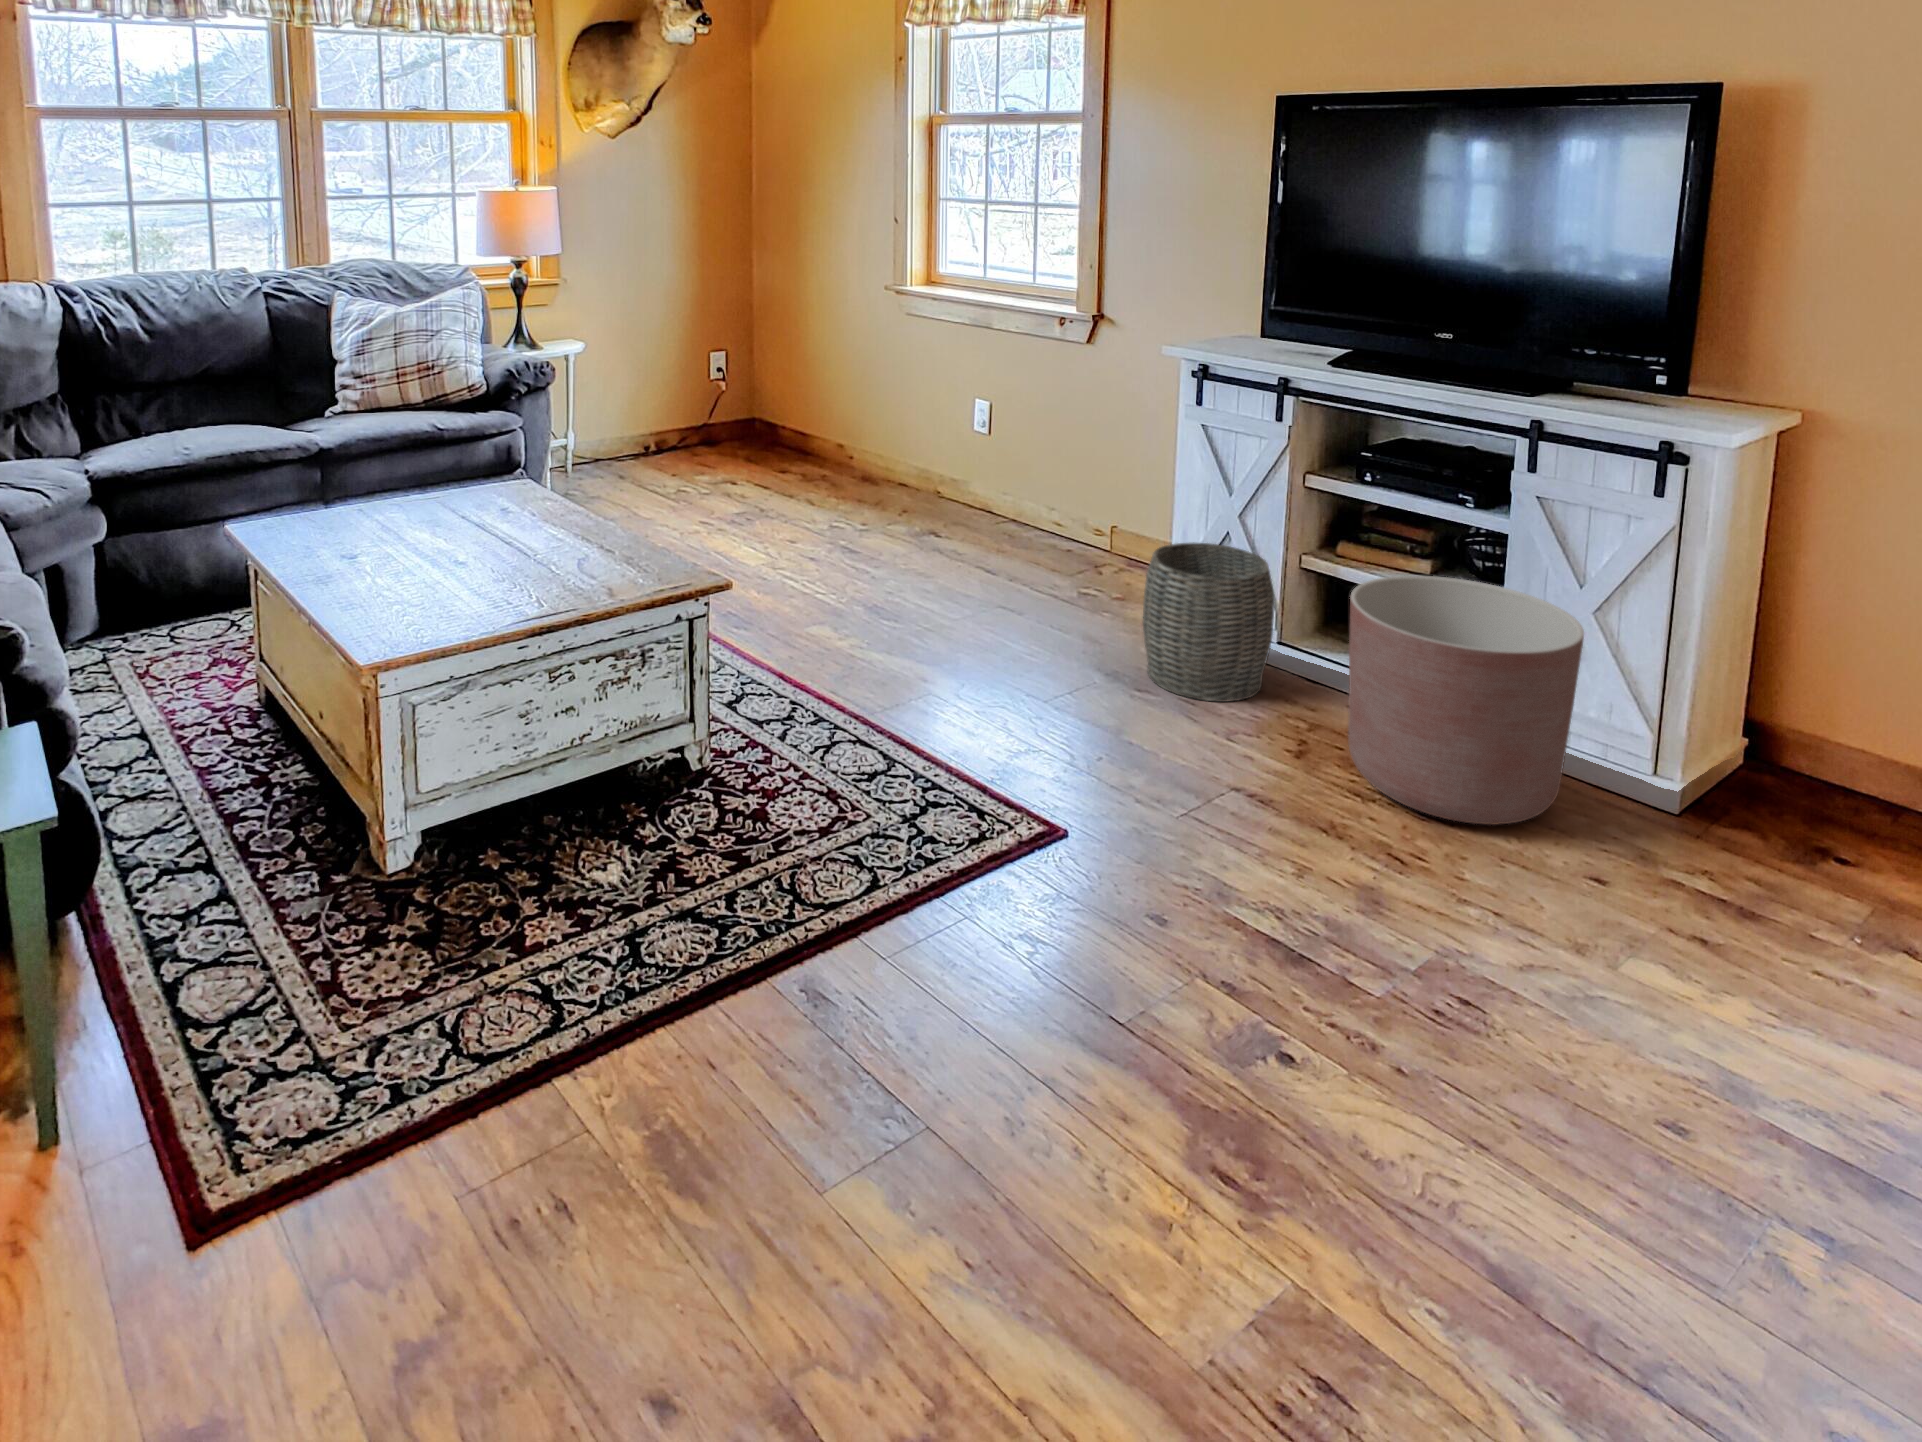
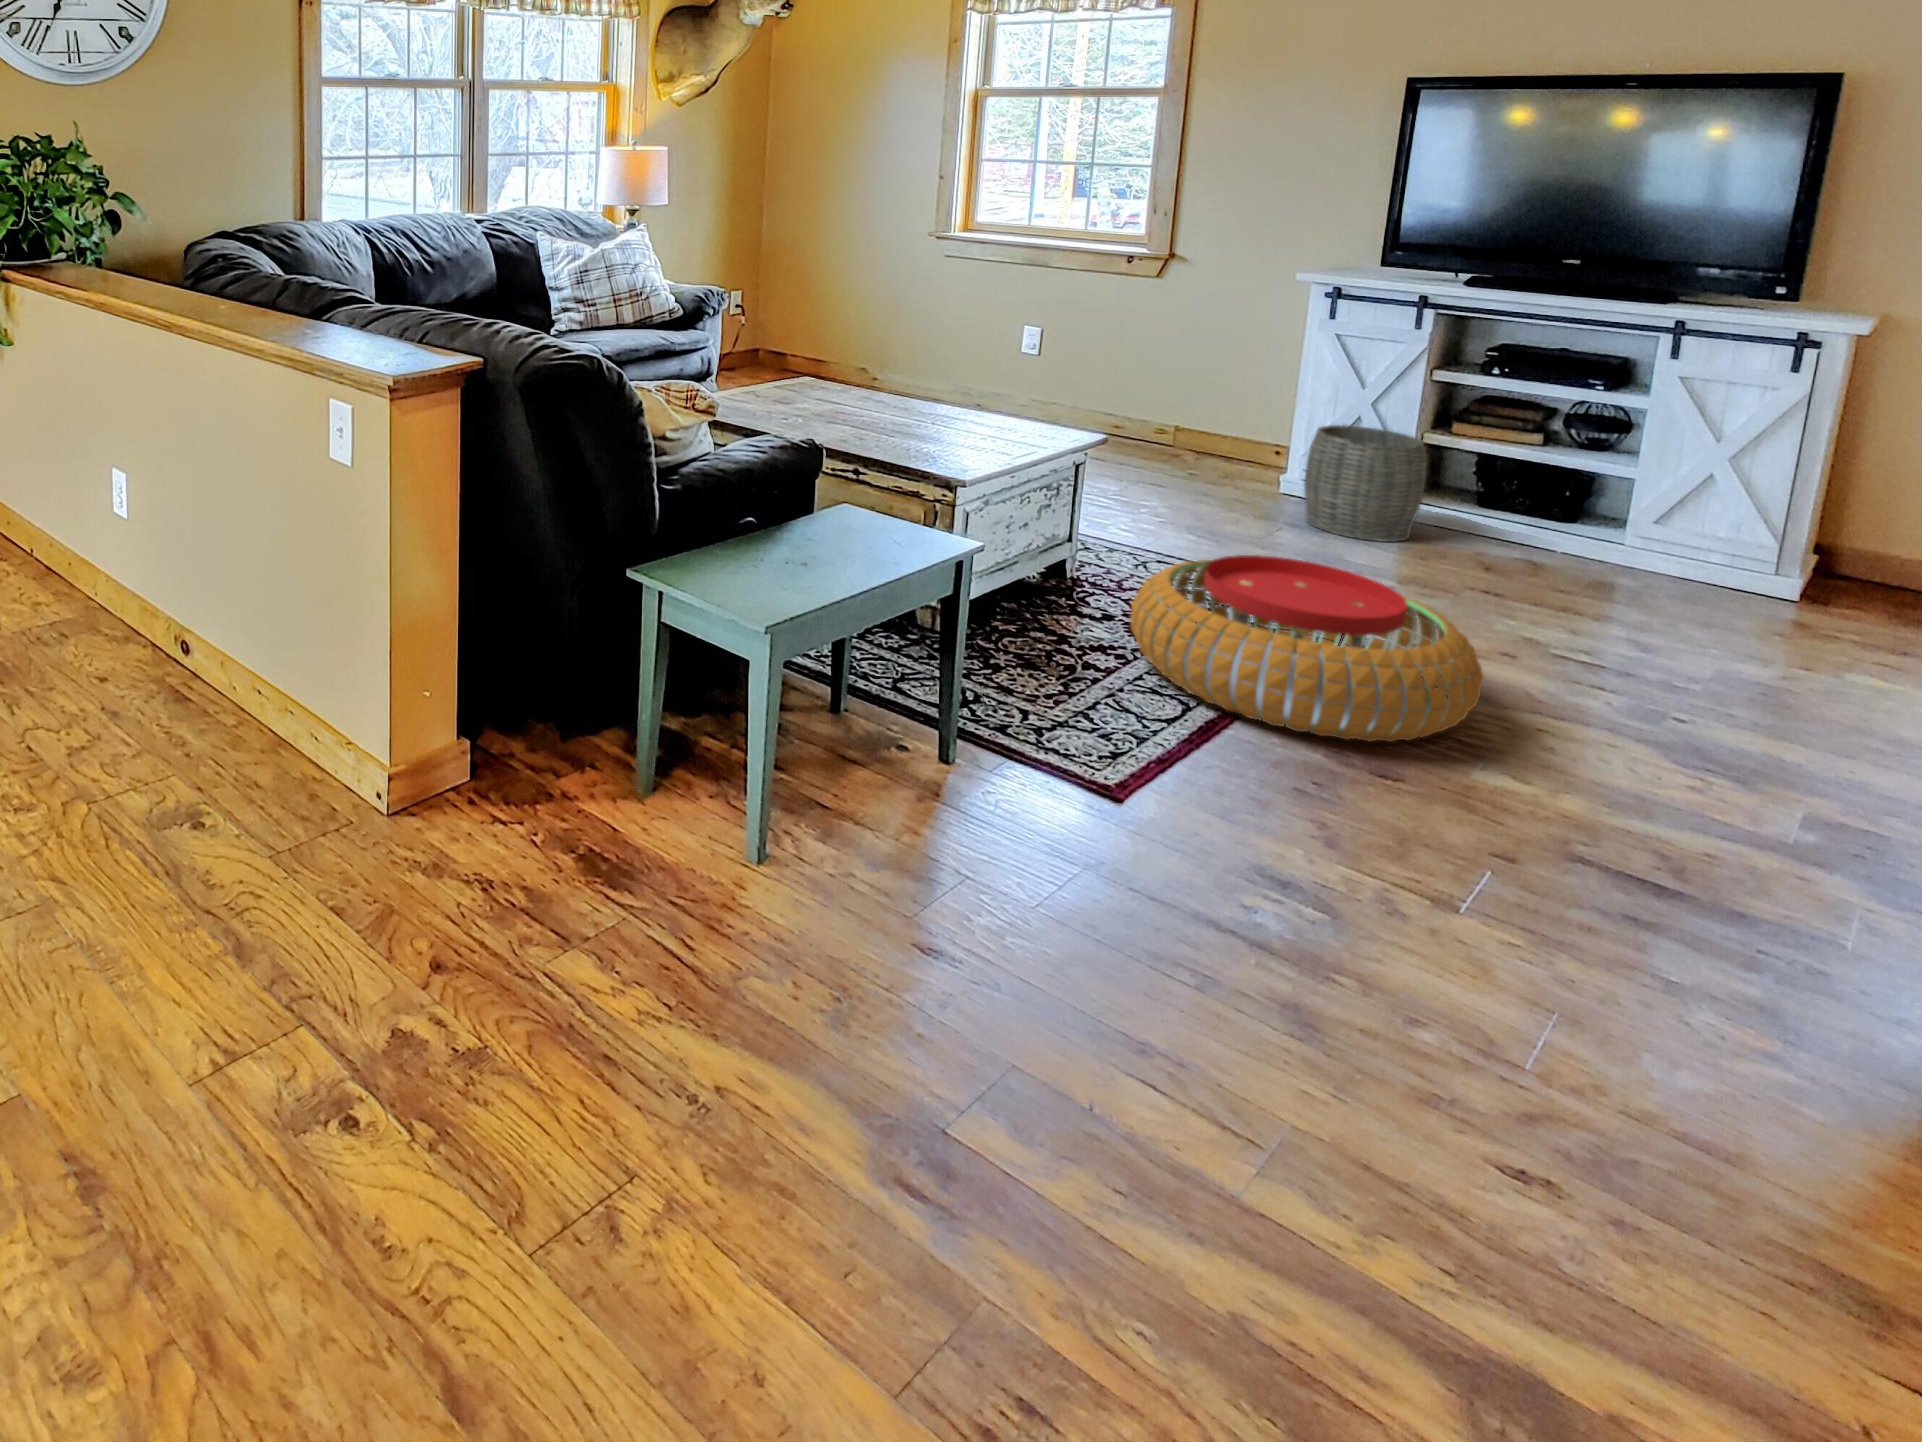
planter: present [1348,576,1584,825] -> none [1529,440,1749,611]
pouf: none [591,764,1013,1094] -> present [1130,555,1483,742]

